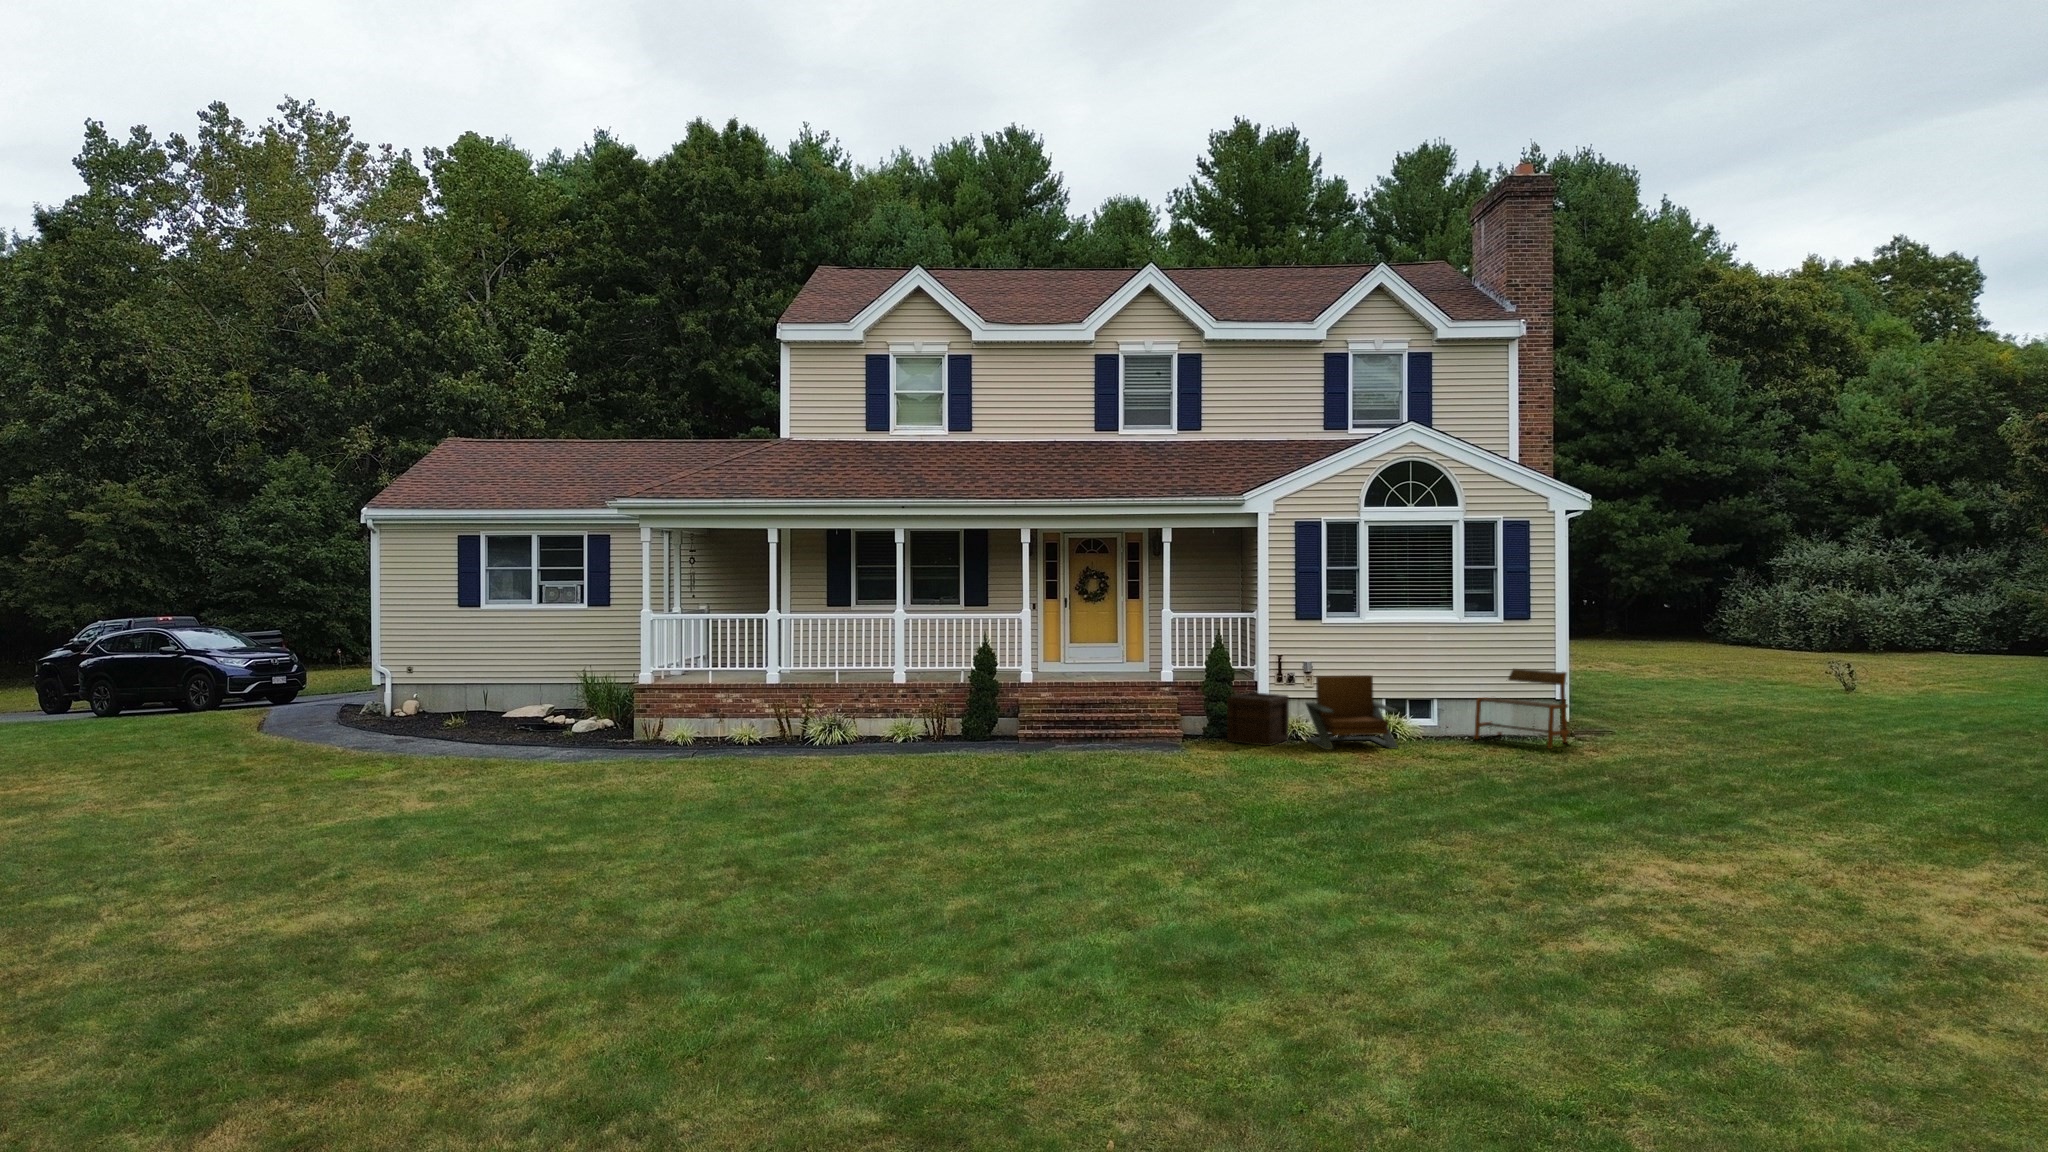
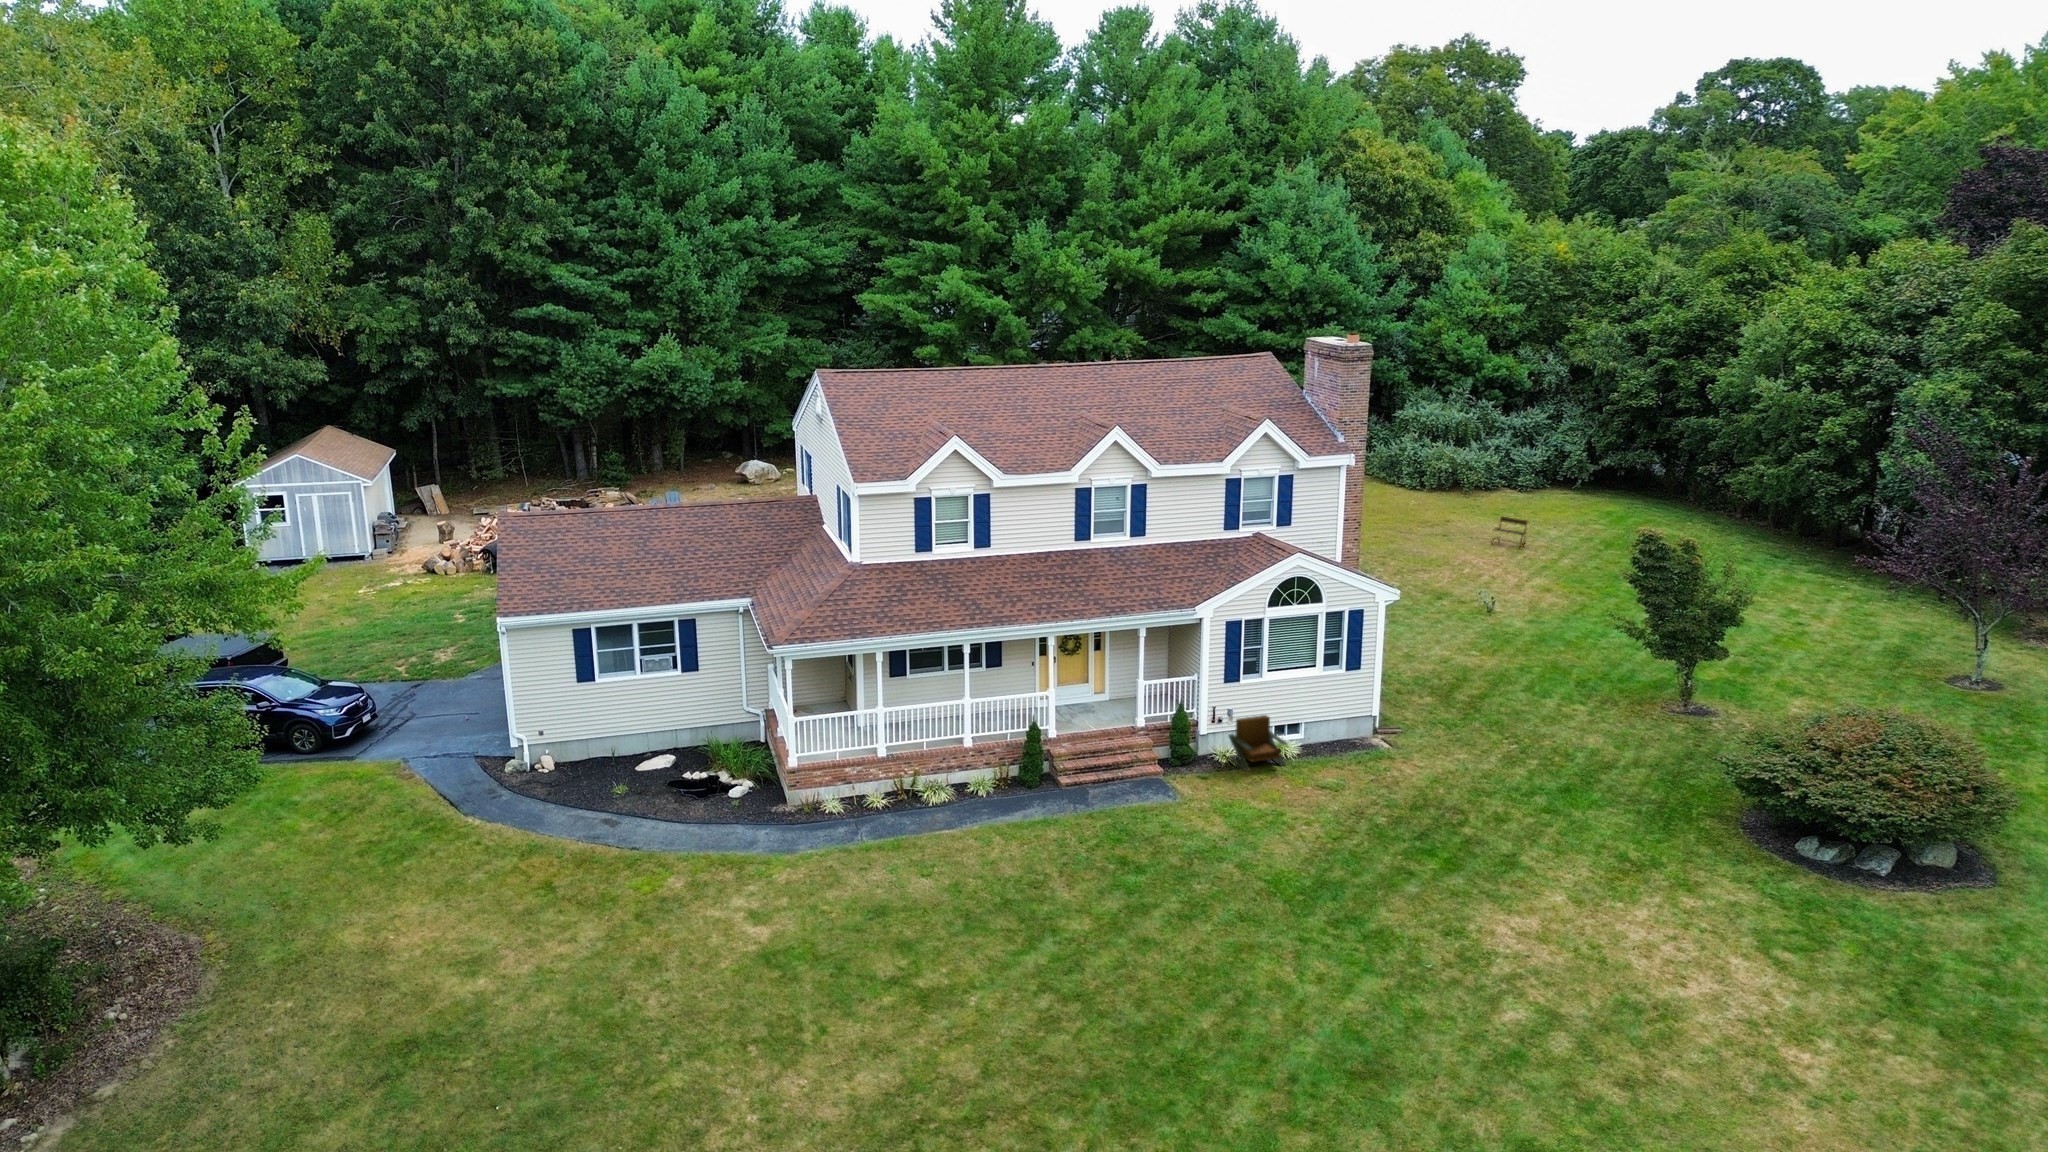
bench: present [1475,669,1569,748] -> present [1492,517,1528,548]
wooden crate: present [1227,692,1289,746] -> none [1183,728,1219,770]

